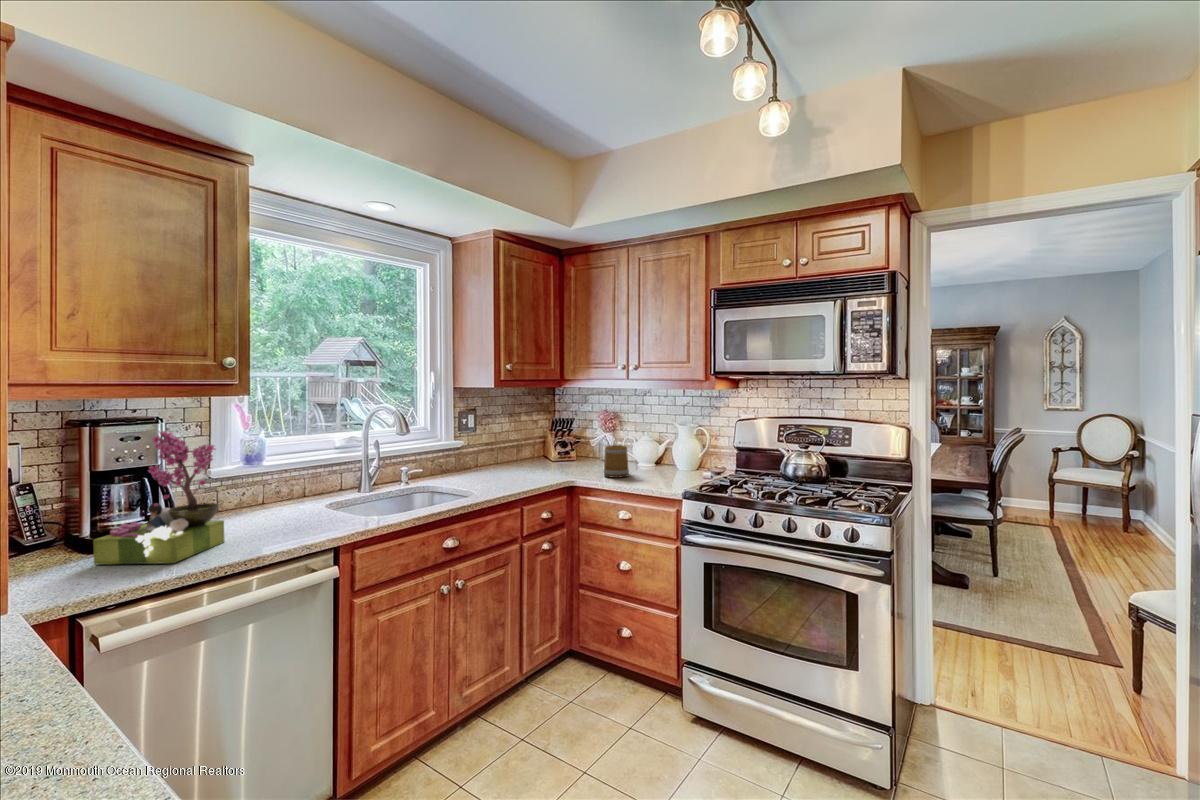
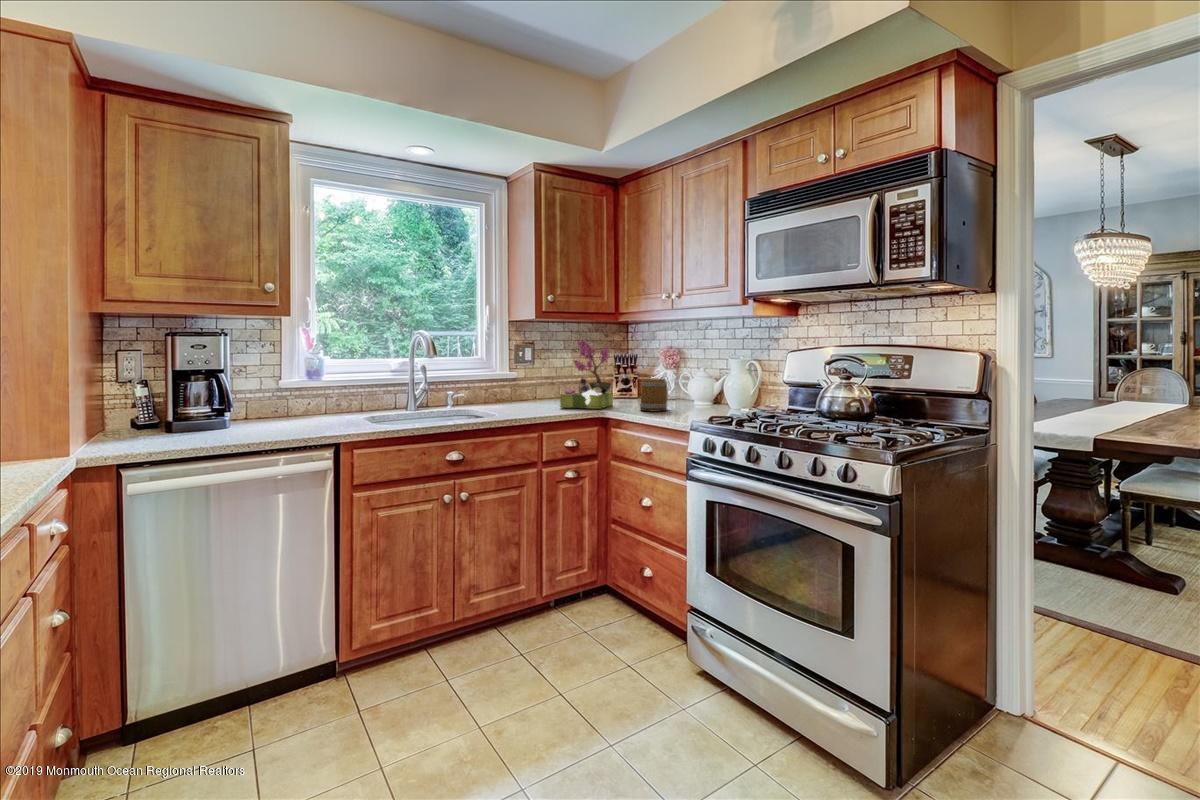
flower arrangement: present [93,431,224,564] -> present [560,339,613,409]

